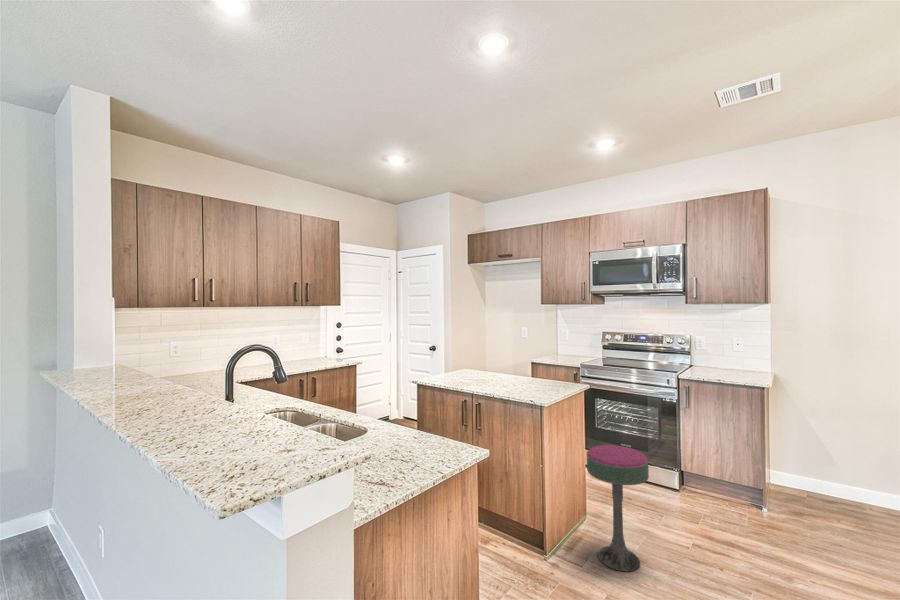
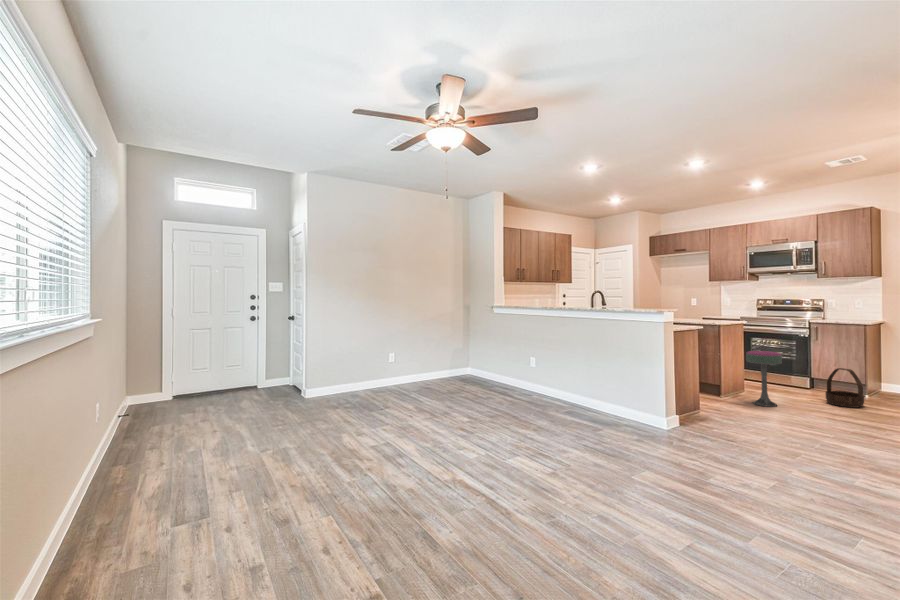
basket: none [713,472,776,555] -> present [826,368,864,408]

